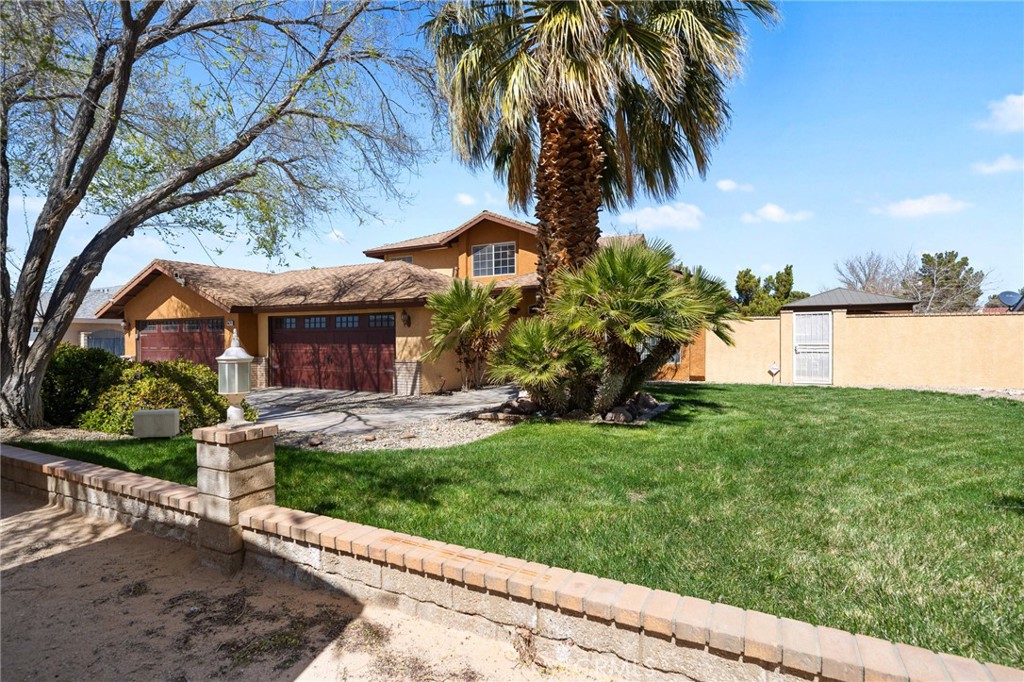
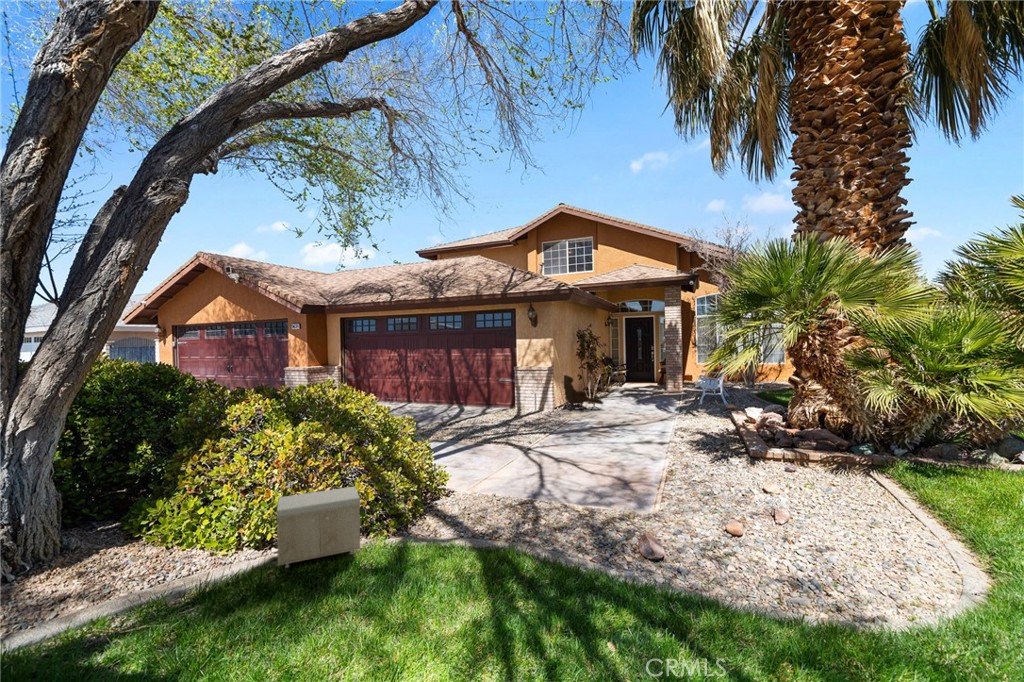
lounge chair: none [436,370,470,401] -> present [562,375,603,412]

